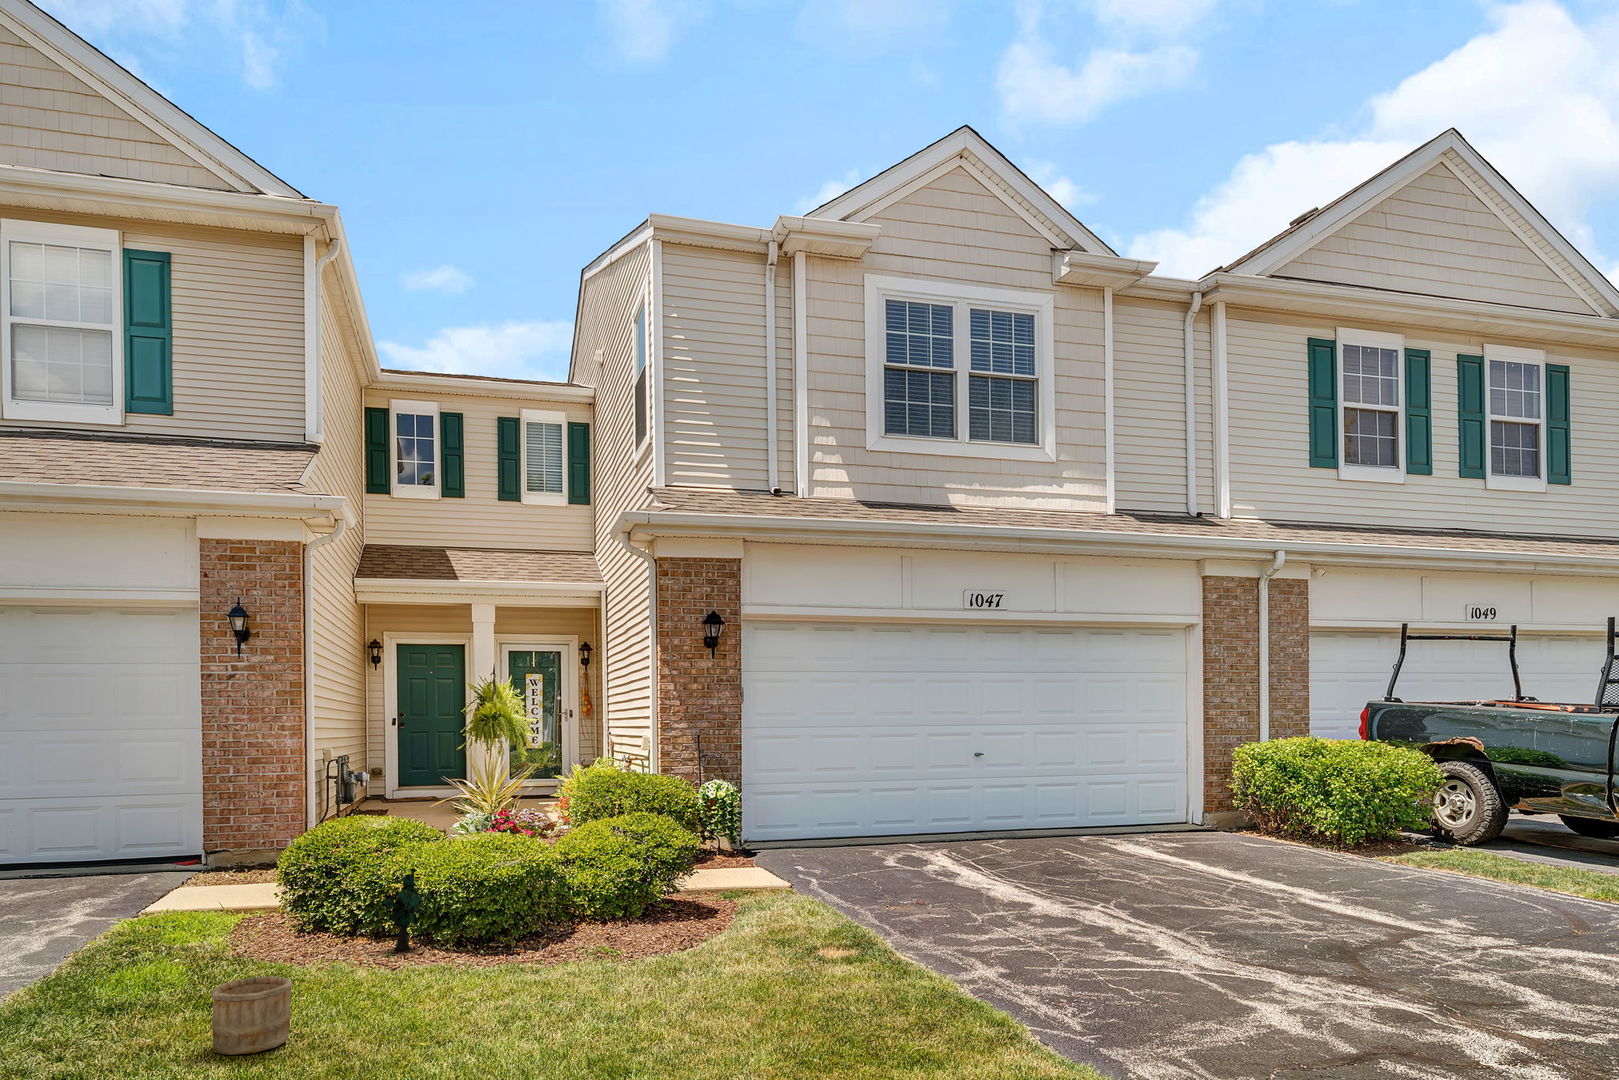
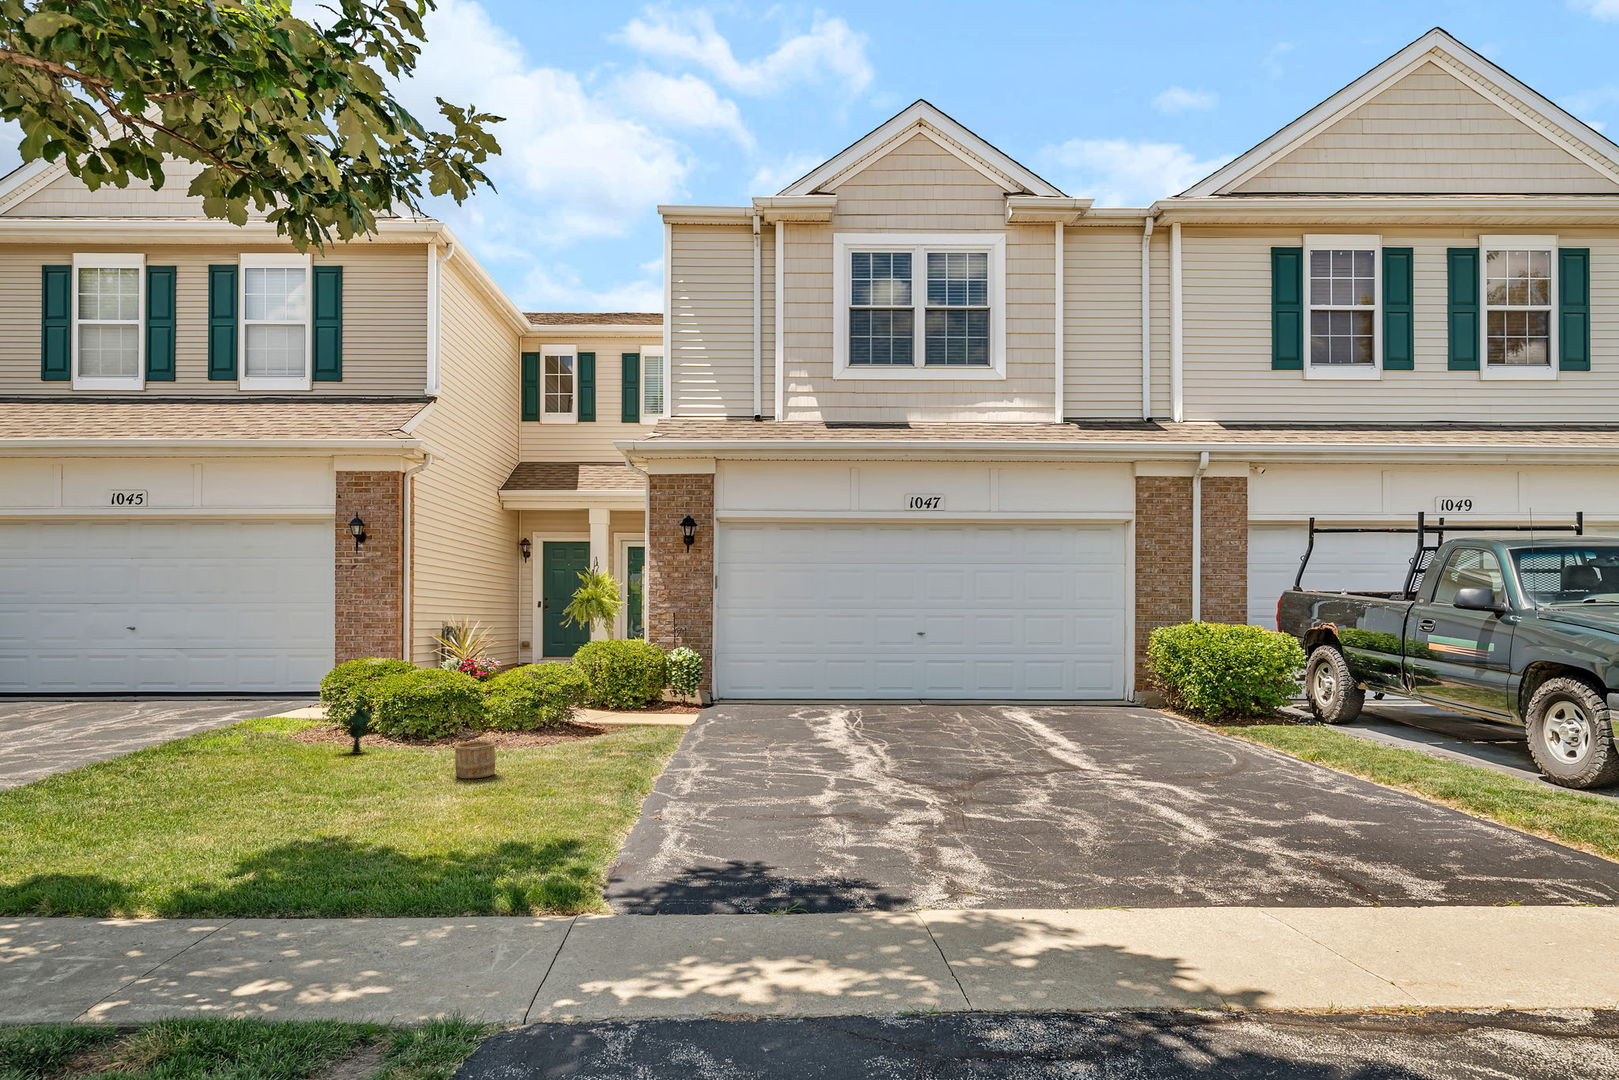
wooden bucket: present [211,976,293,1055] -> present [454,741,496,778]

